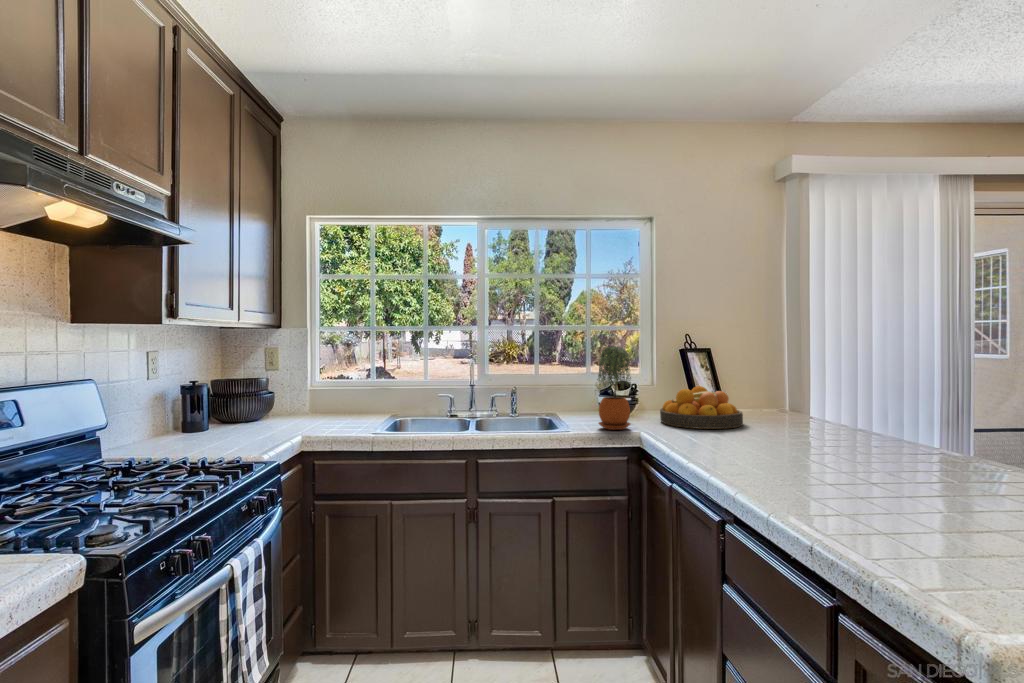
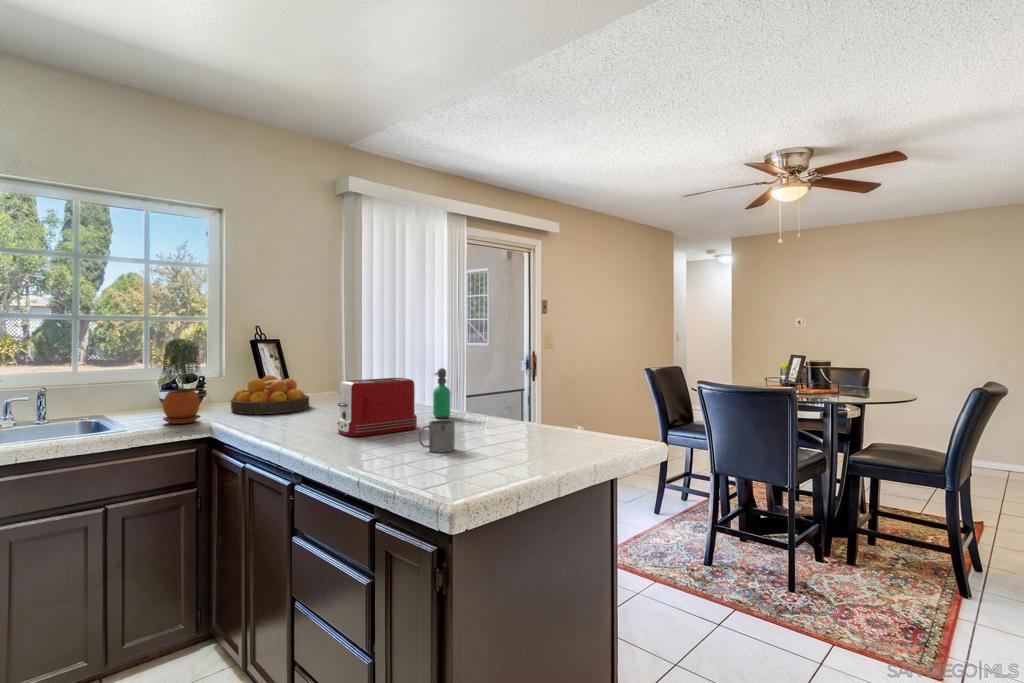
soap dispenser: none [925,389,957,463] -> present [433,368,450,418]
toaster: none [778,398,899,474] -> present [337,378,417,436]
mug: none [910,470,982,525] -> present [419,420,455,452]

